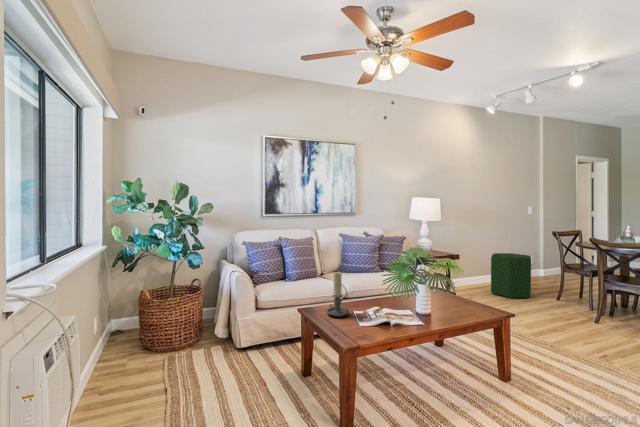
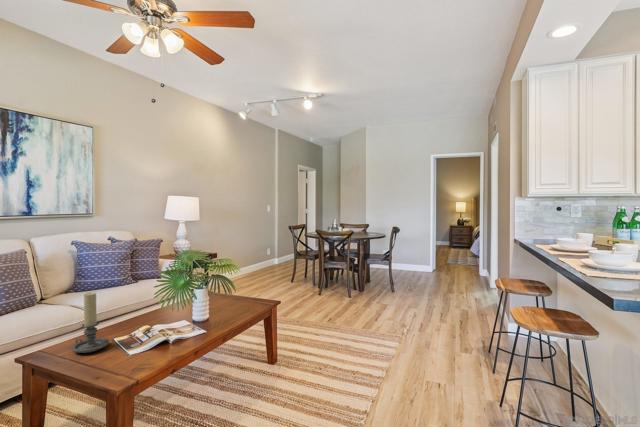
ottoman: present [491,253,531,298] -> none [242,247,274,287]

